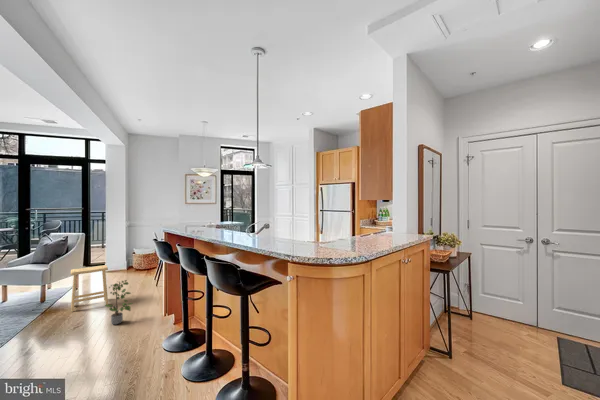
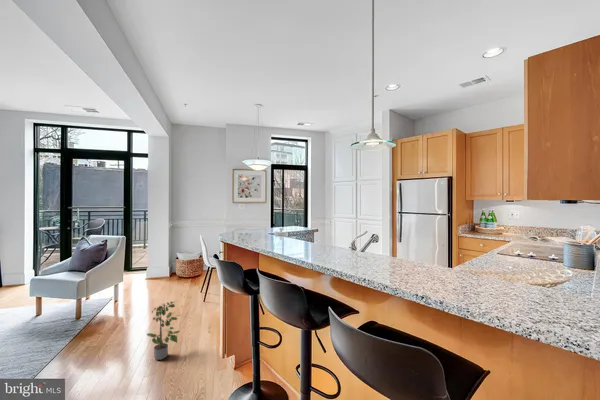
footstool: present [71,265,108,312] -> none [108,277,150,335]

